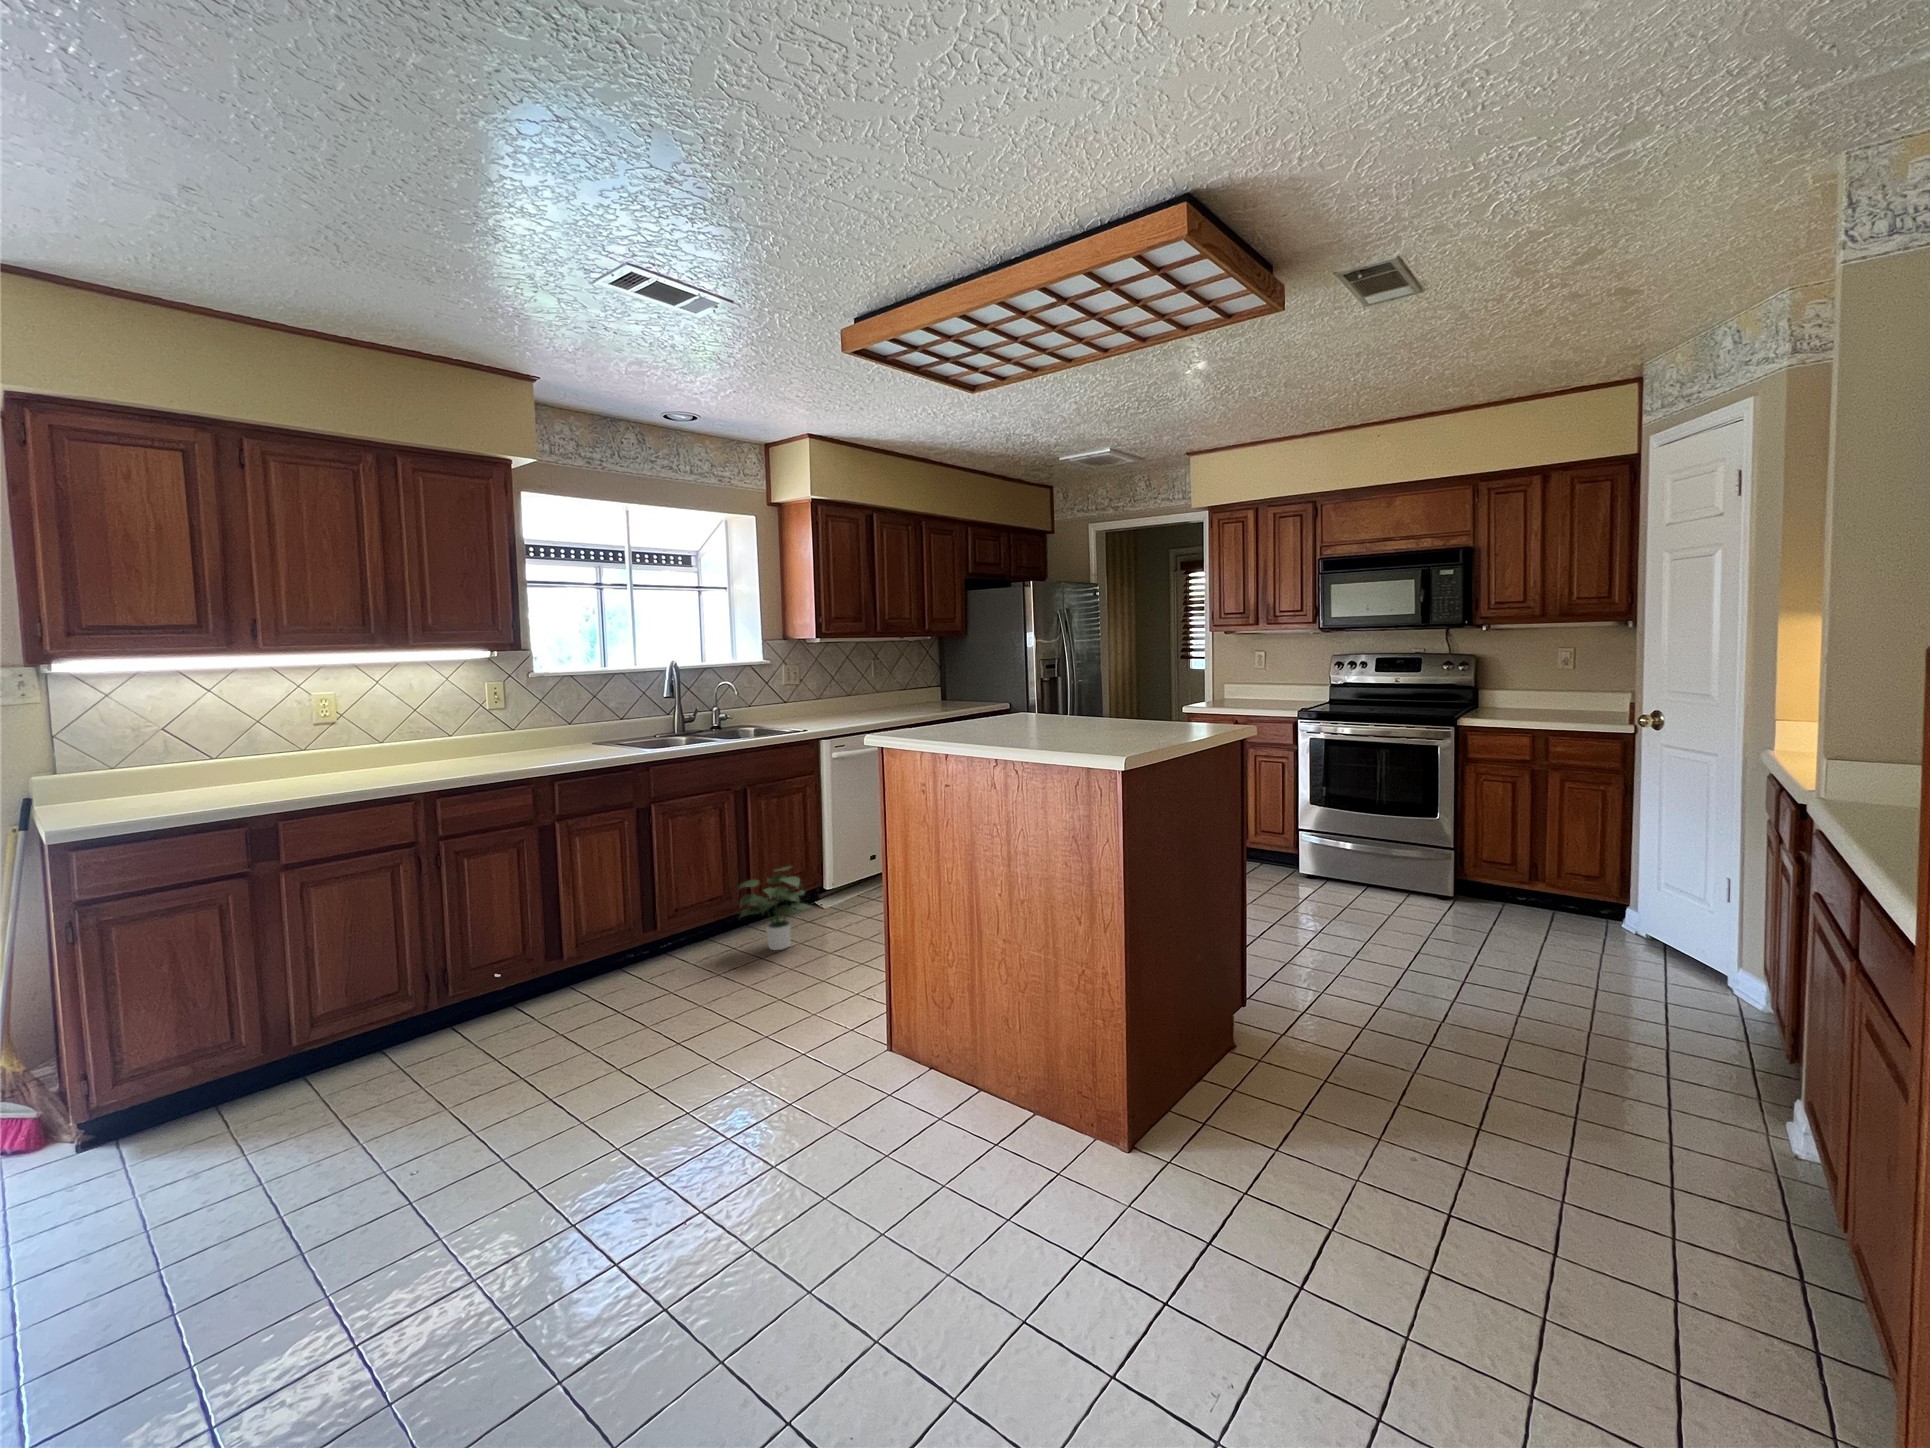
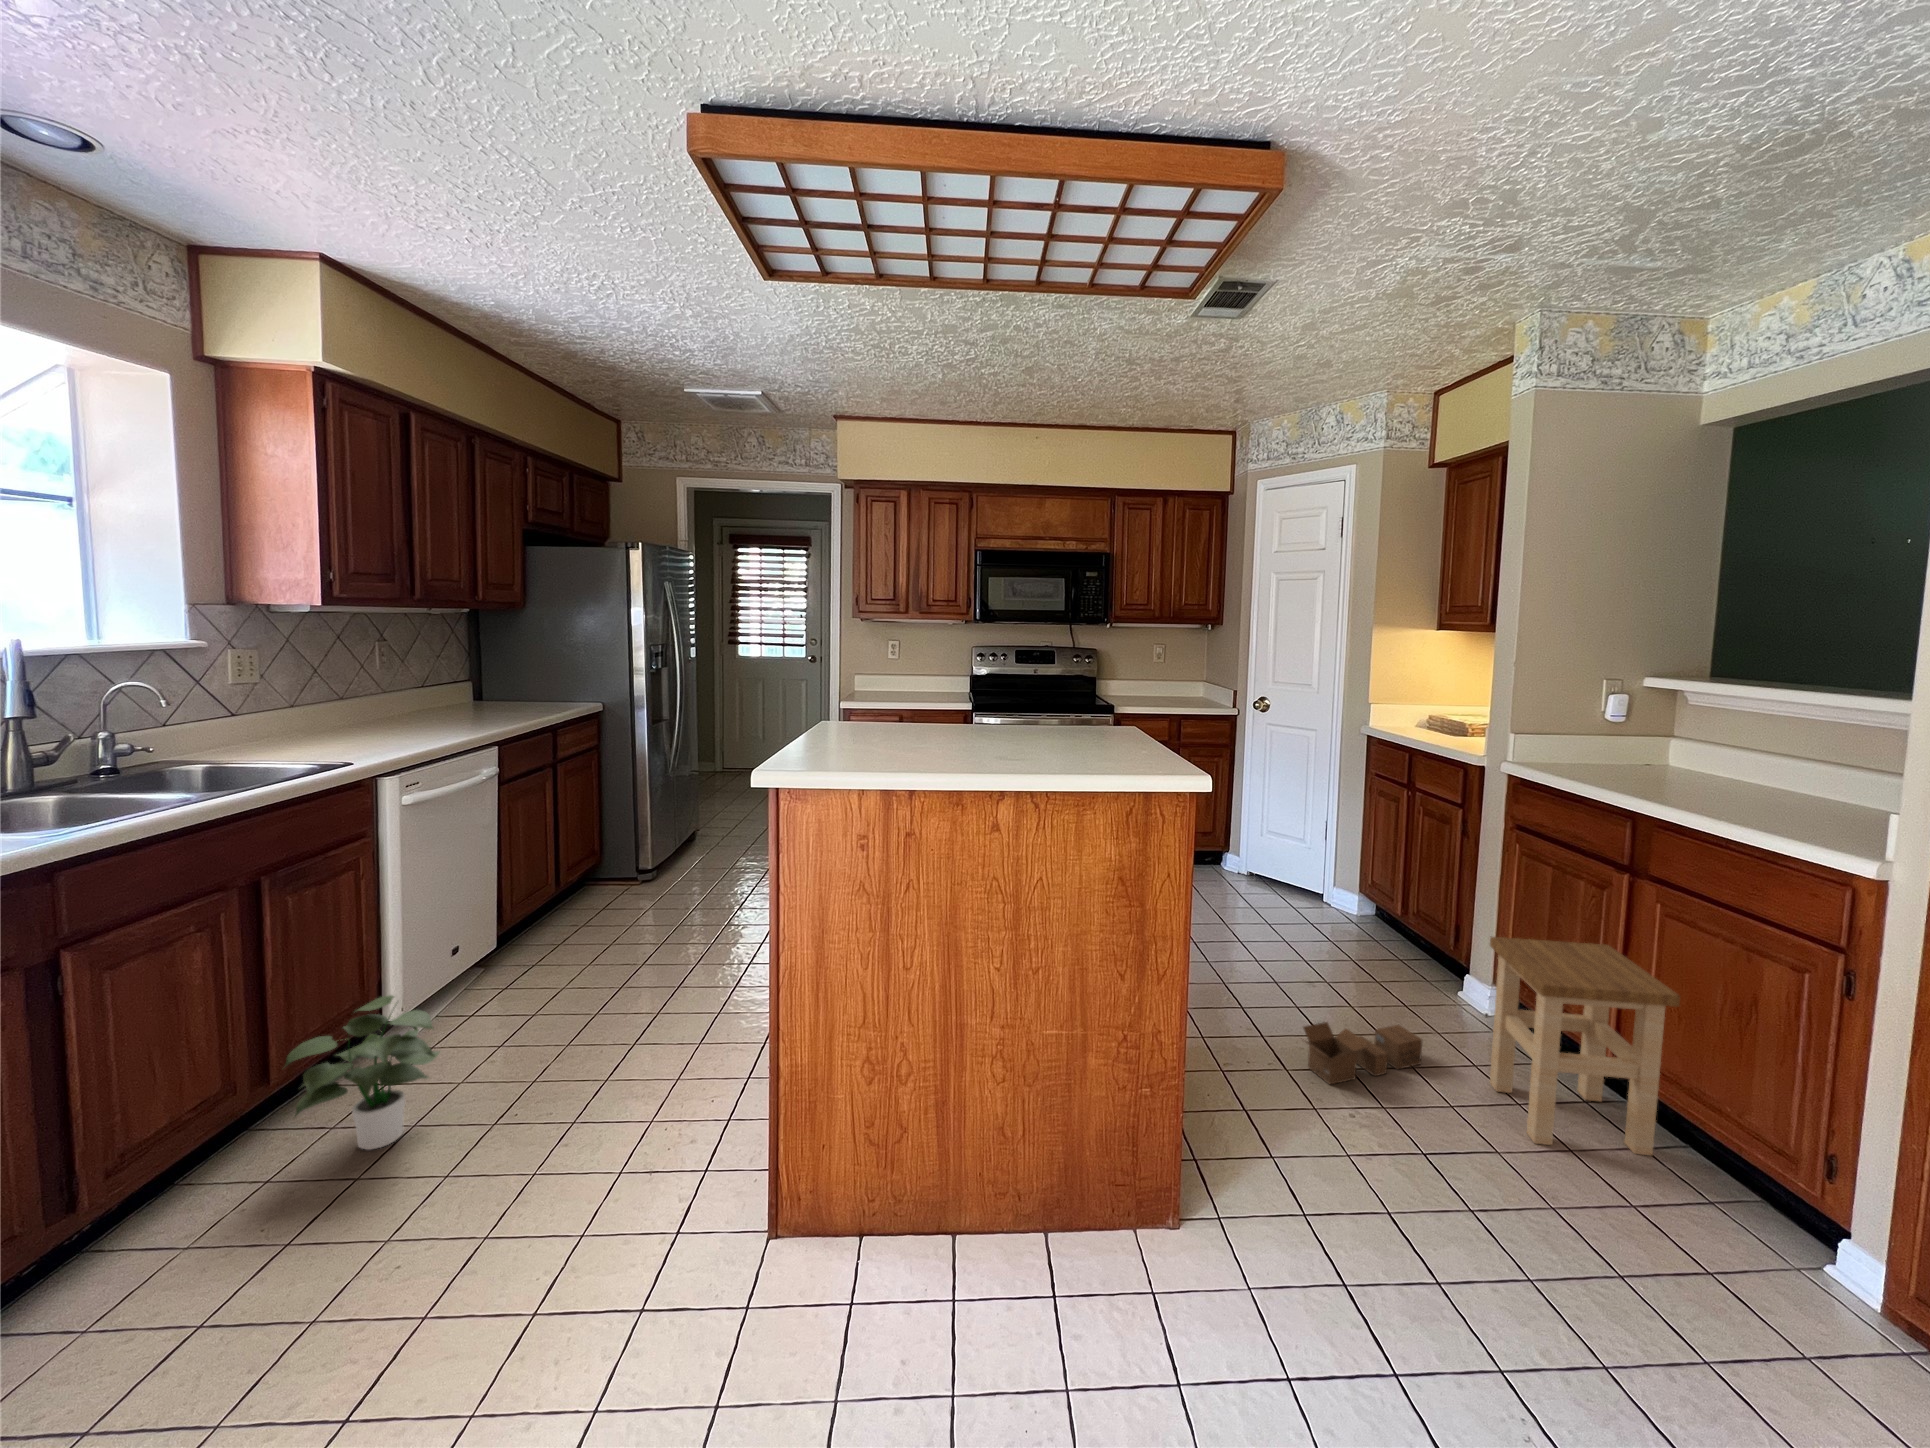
stool: none [1584,1017,1826,1366] -> present [1490,937,1680,1155]
cardboard box: none [1389,1068,1562,1162] -> present [1303,1022,1422,1085]

